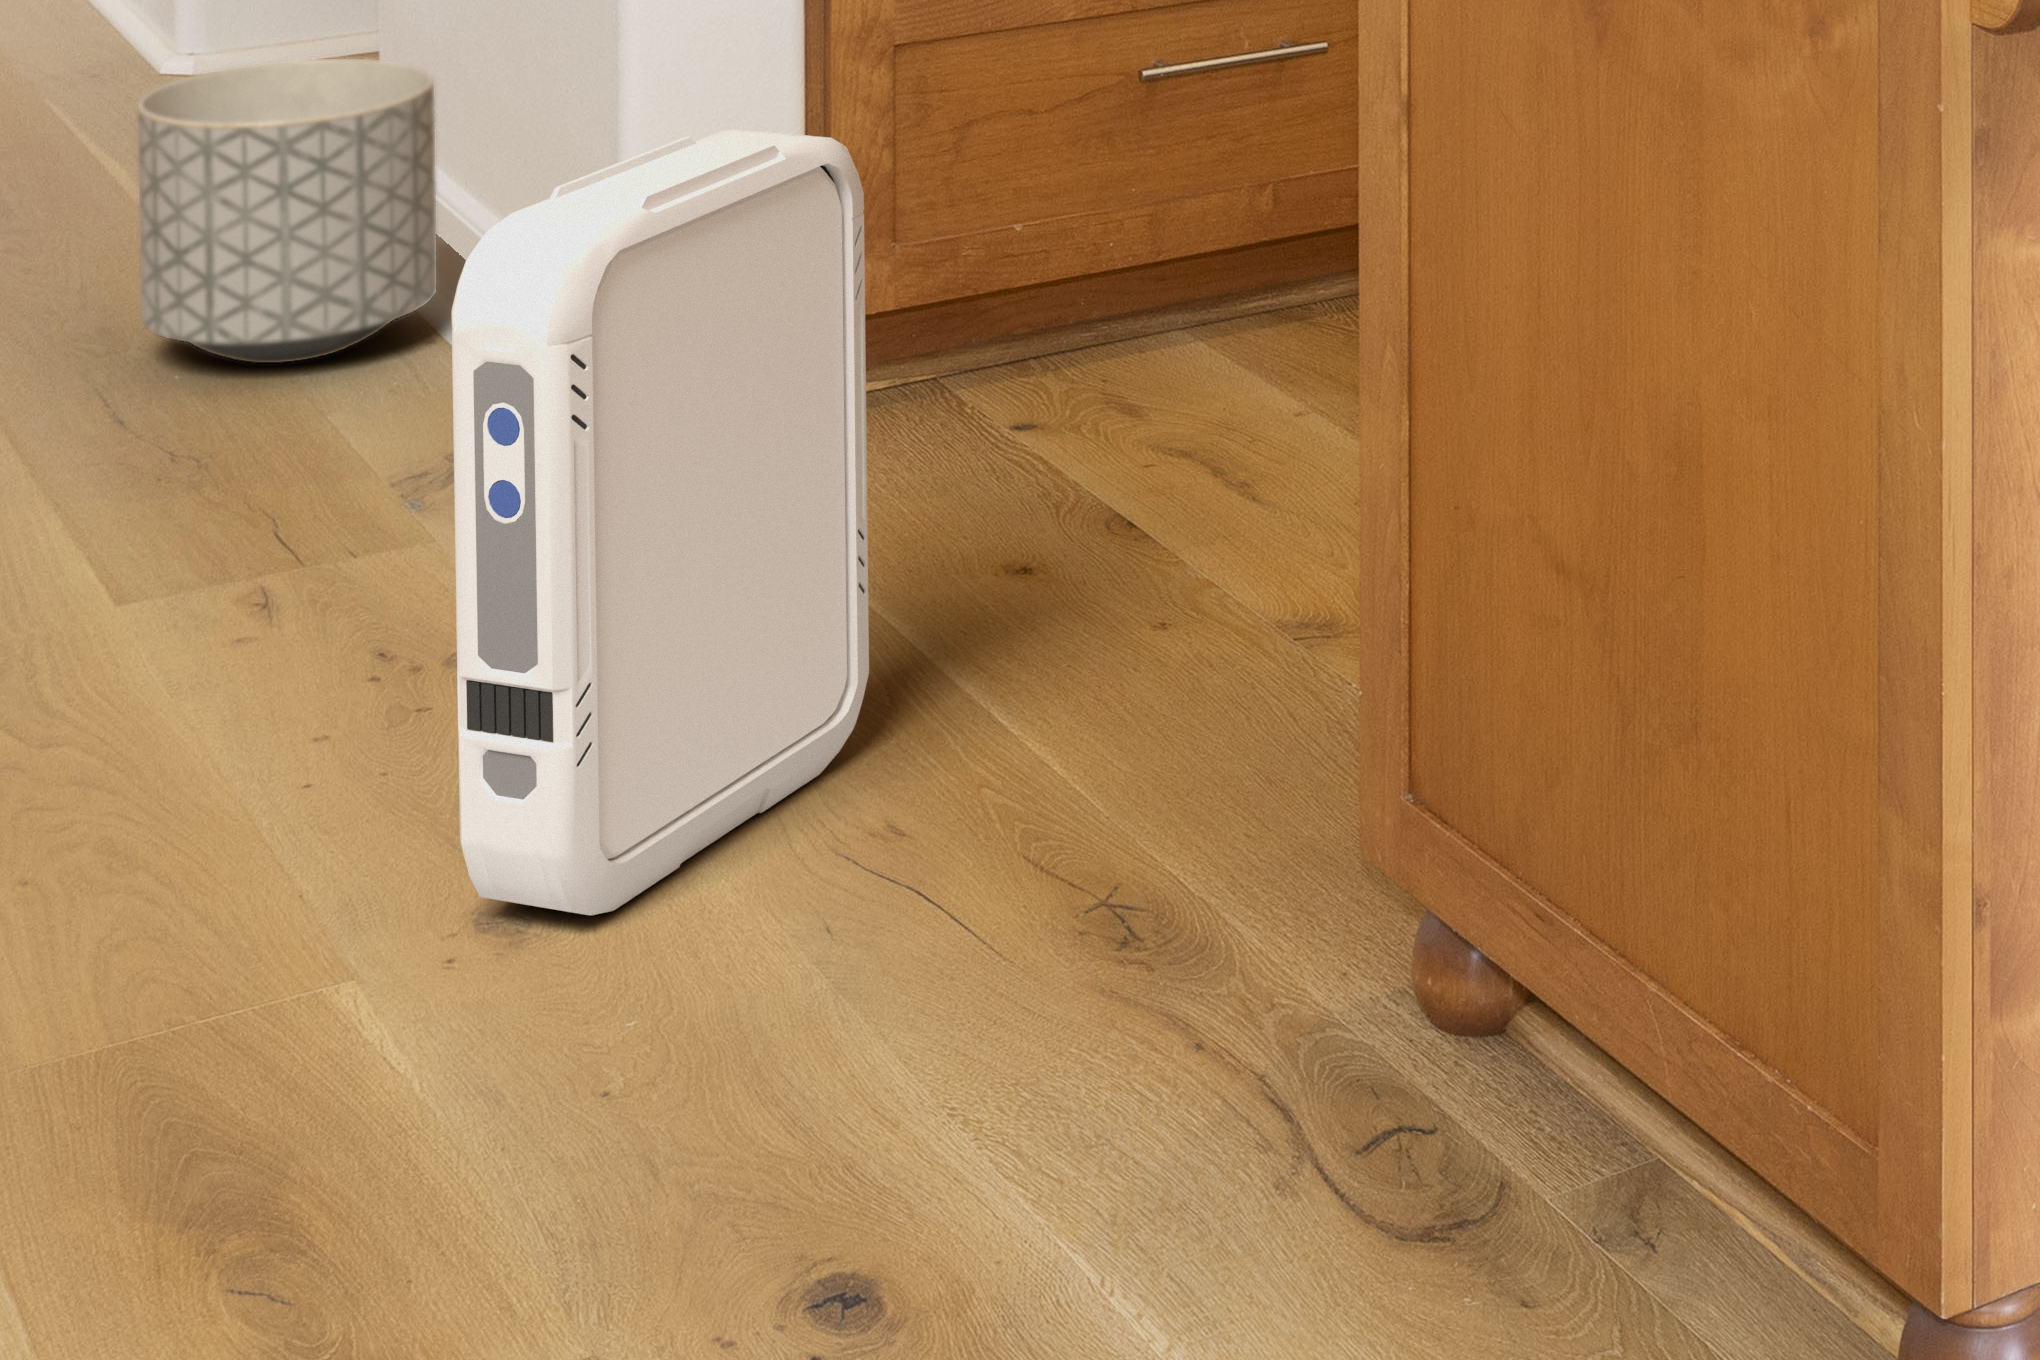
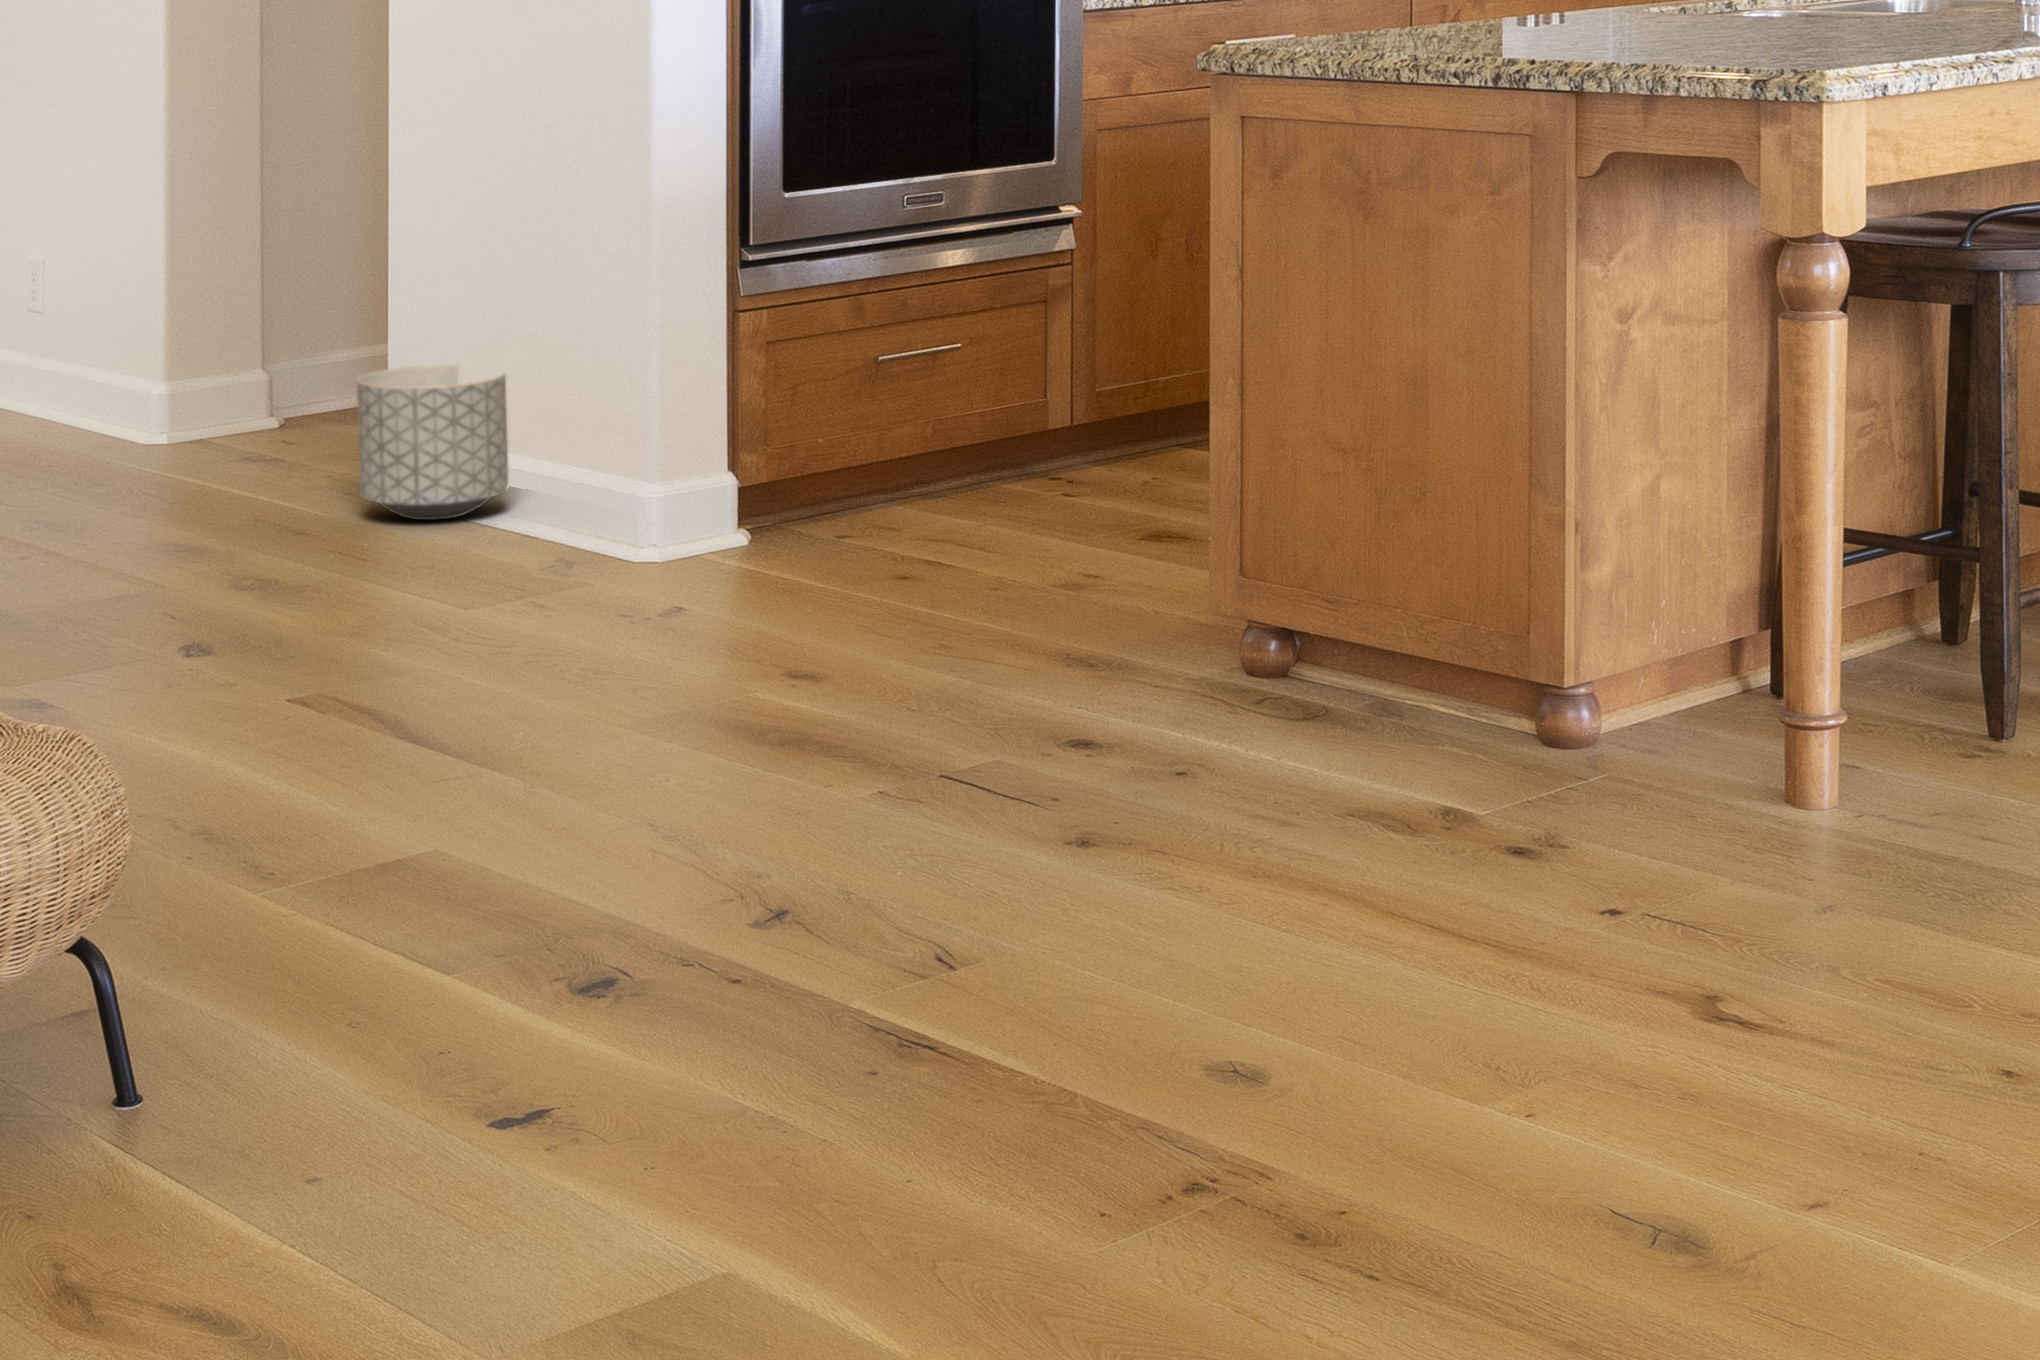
air purifier: present [451,129,869,915] -> none [804,318,928,656]

